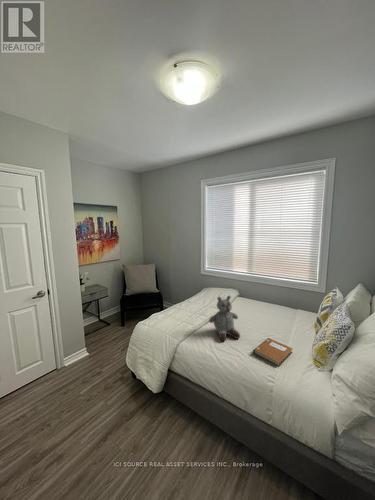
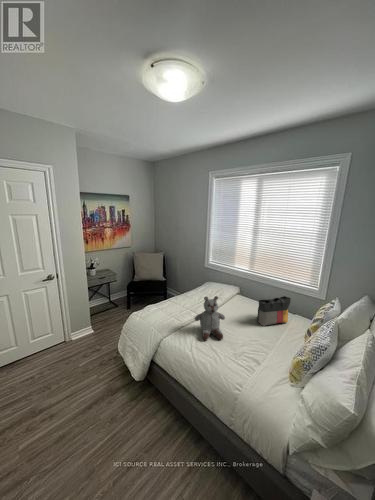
tote bag: none [264,292,294,322] -> present [257,296,291,326]
notebook: present [253,338,292,367] -> none [230,343,272,376]

